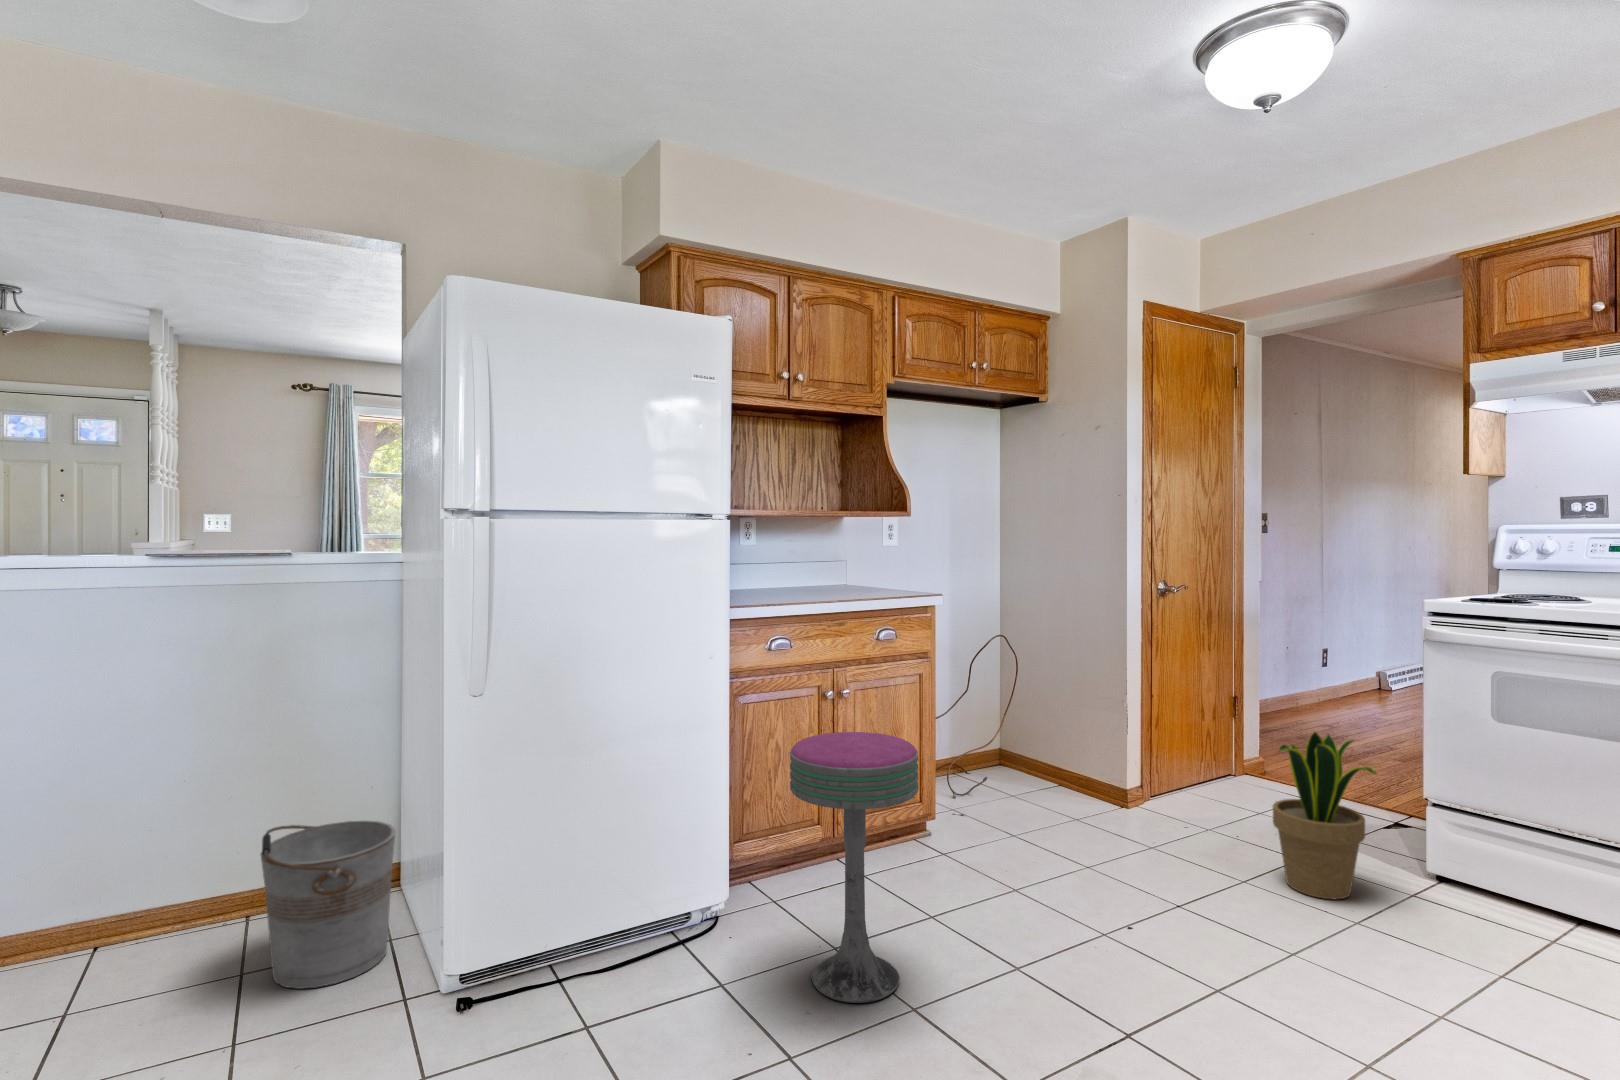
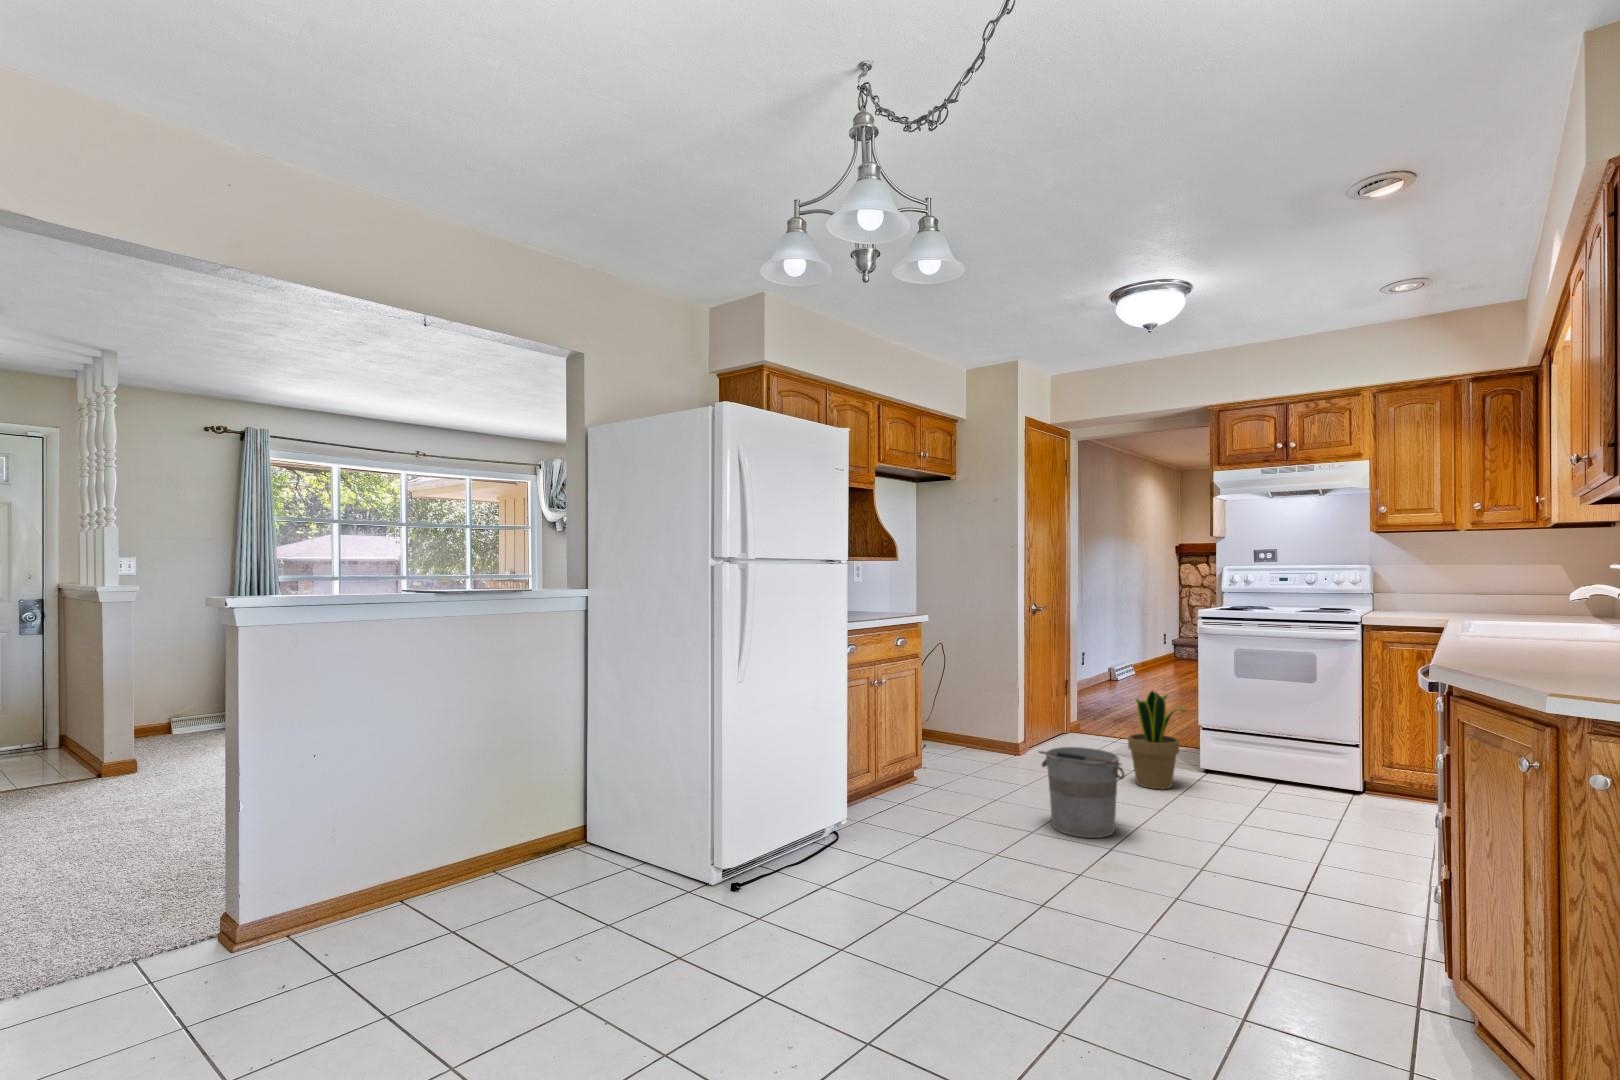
bar stool: present [790,732,918,1003] -> none [911,699,993,863]
bucket: present [261,821,396,989] -> present [1039,747,1125,838]

